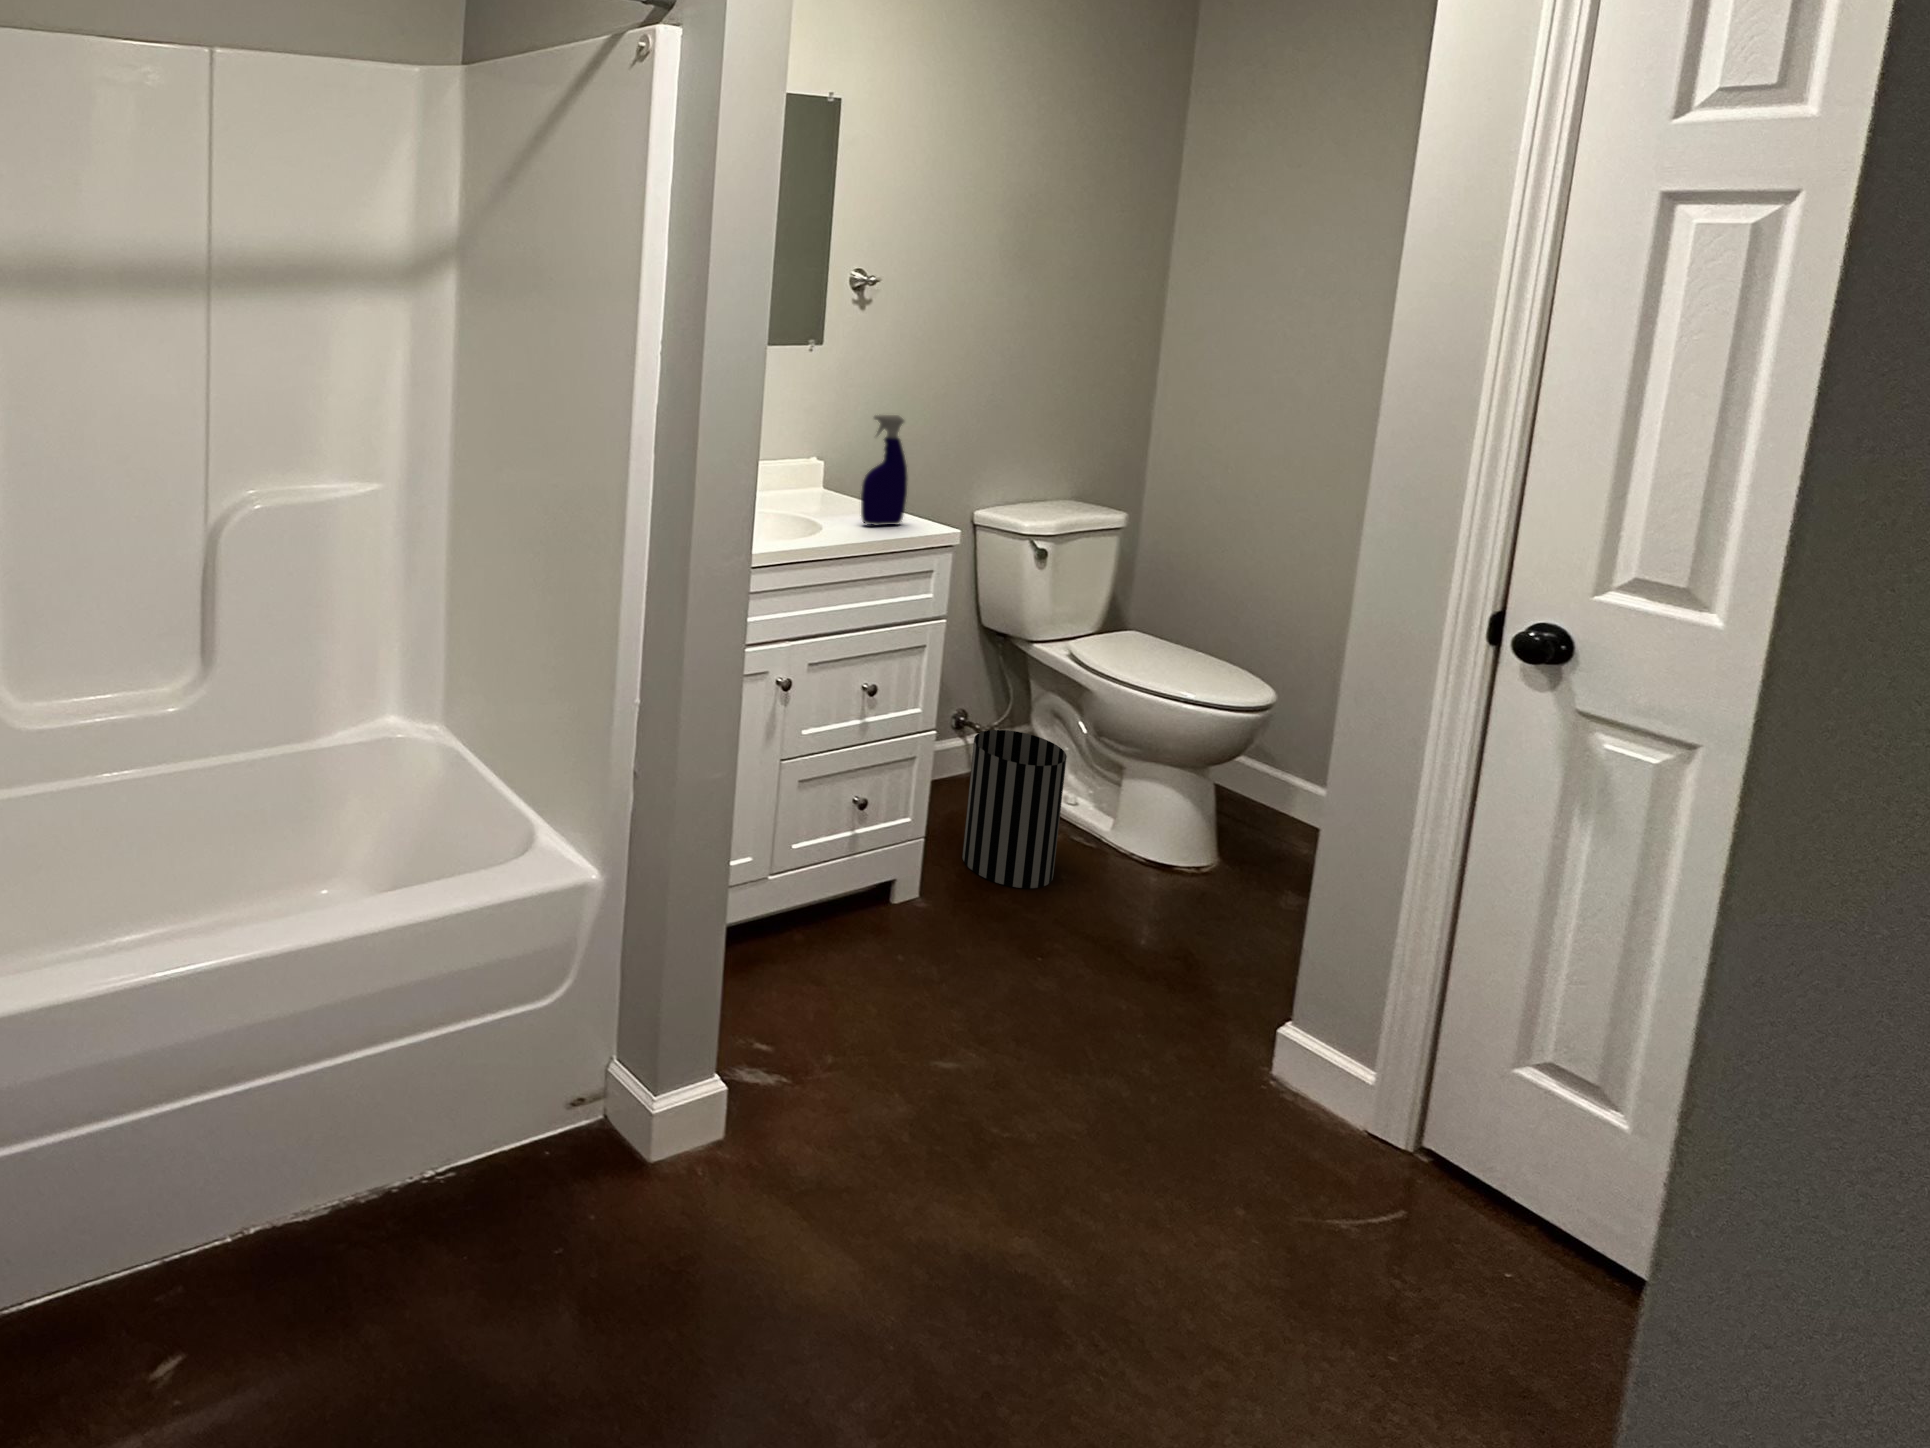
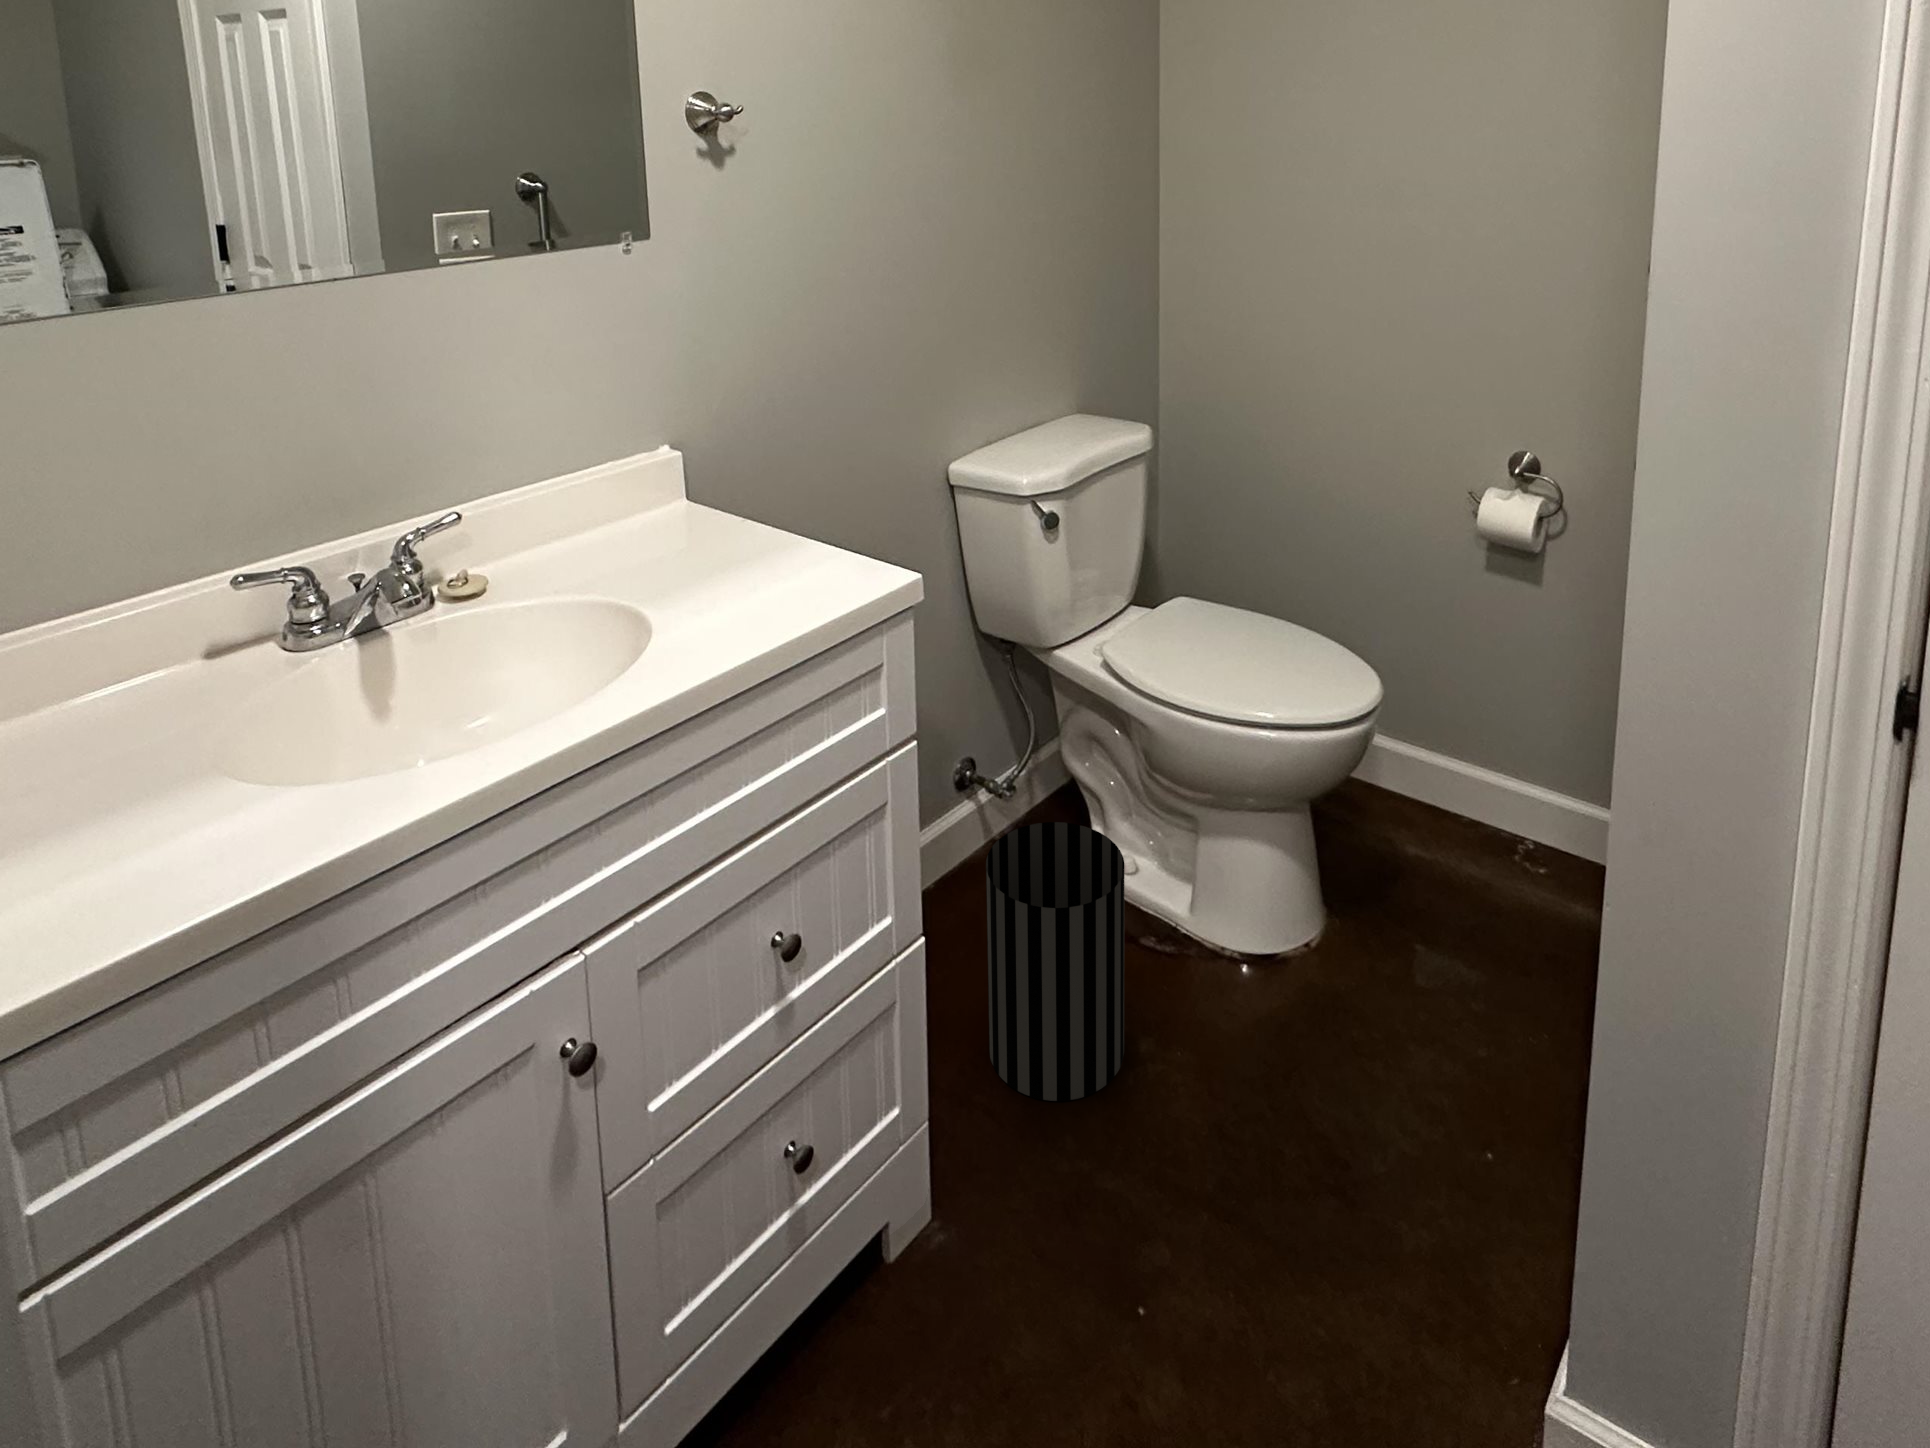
spray bottle: present [861,415,908,526] -> none [730,368,818,591]

